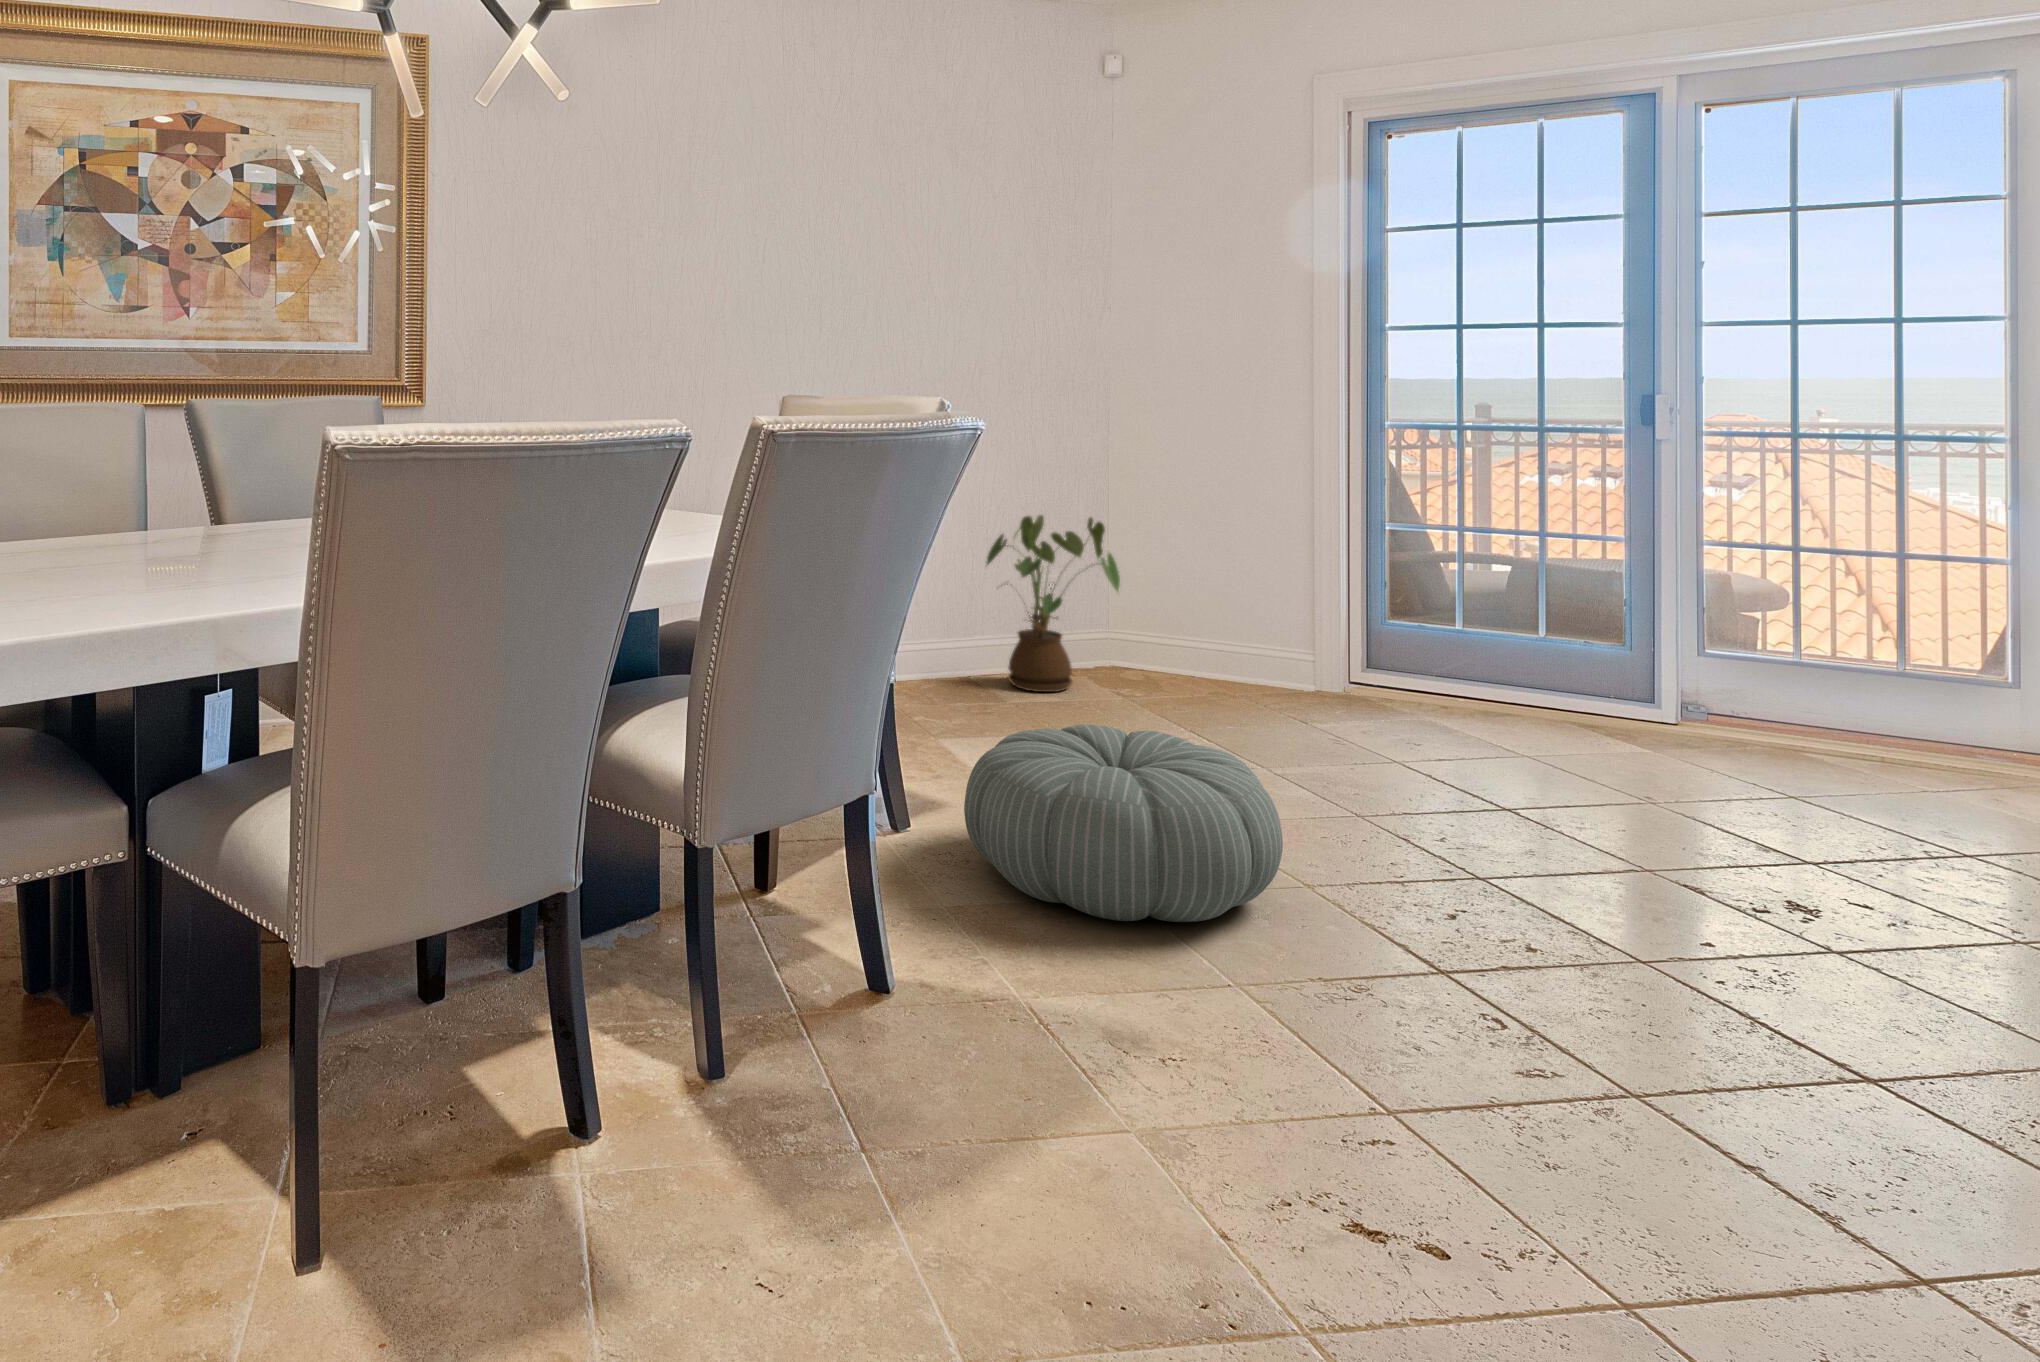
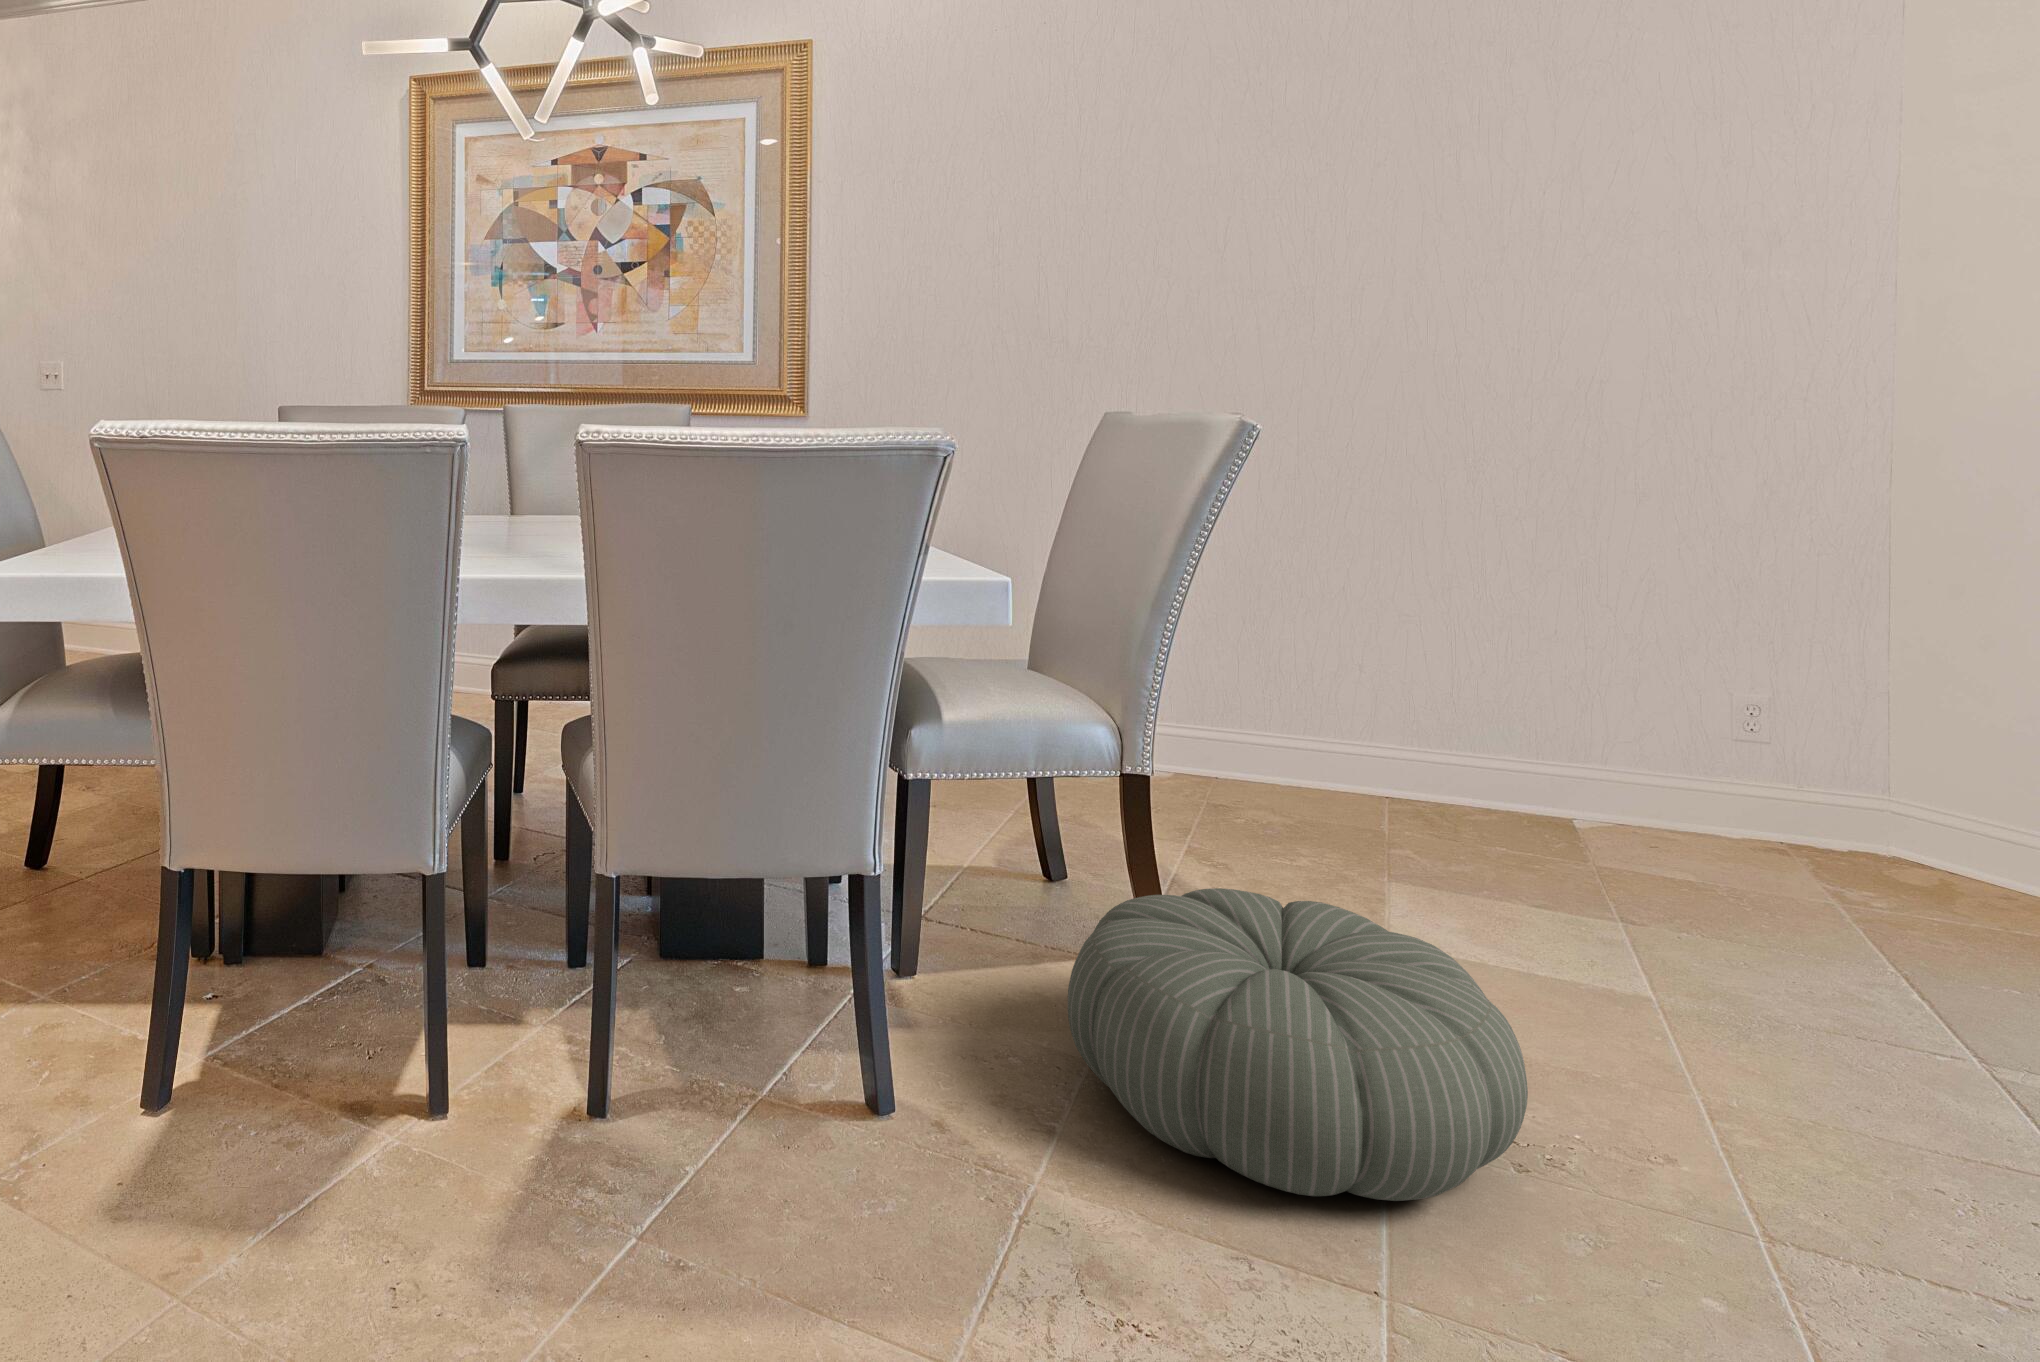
house plant: present [987,515,1120,692] -> none [1550,612,1811,882]

